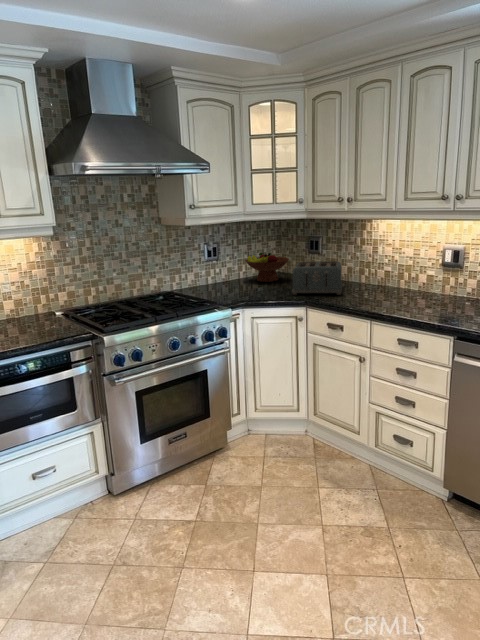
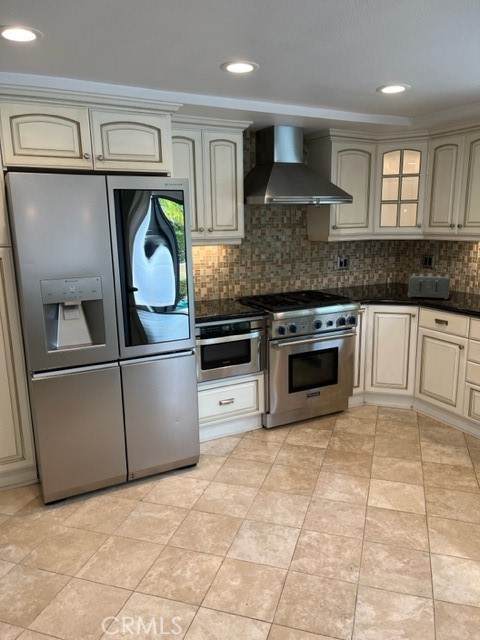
fruit bowl: present [245,253,289,282] -> none [369,265,406,288]

